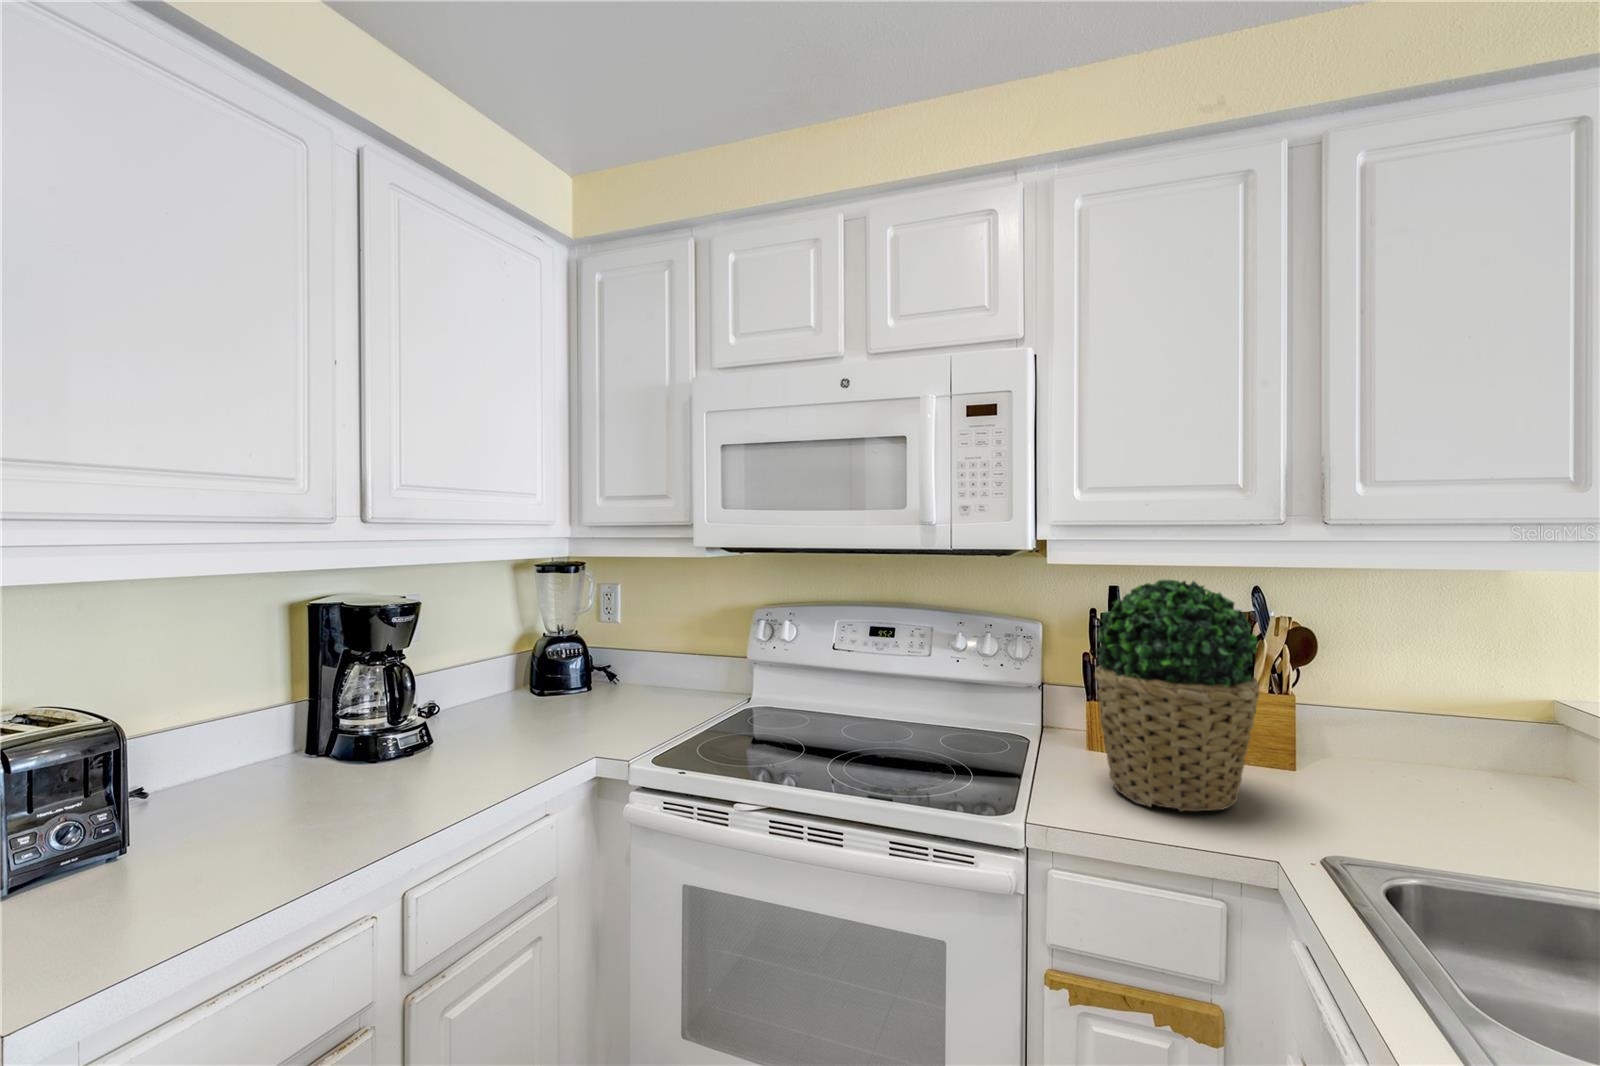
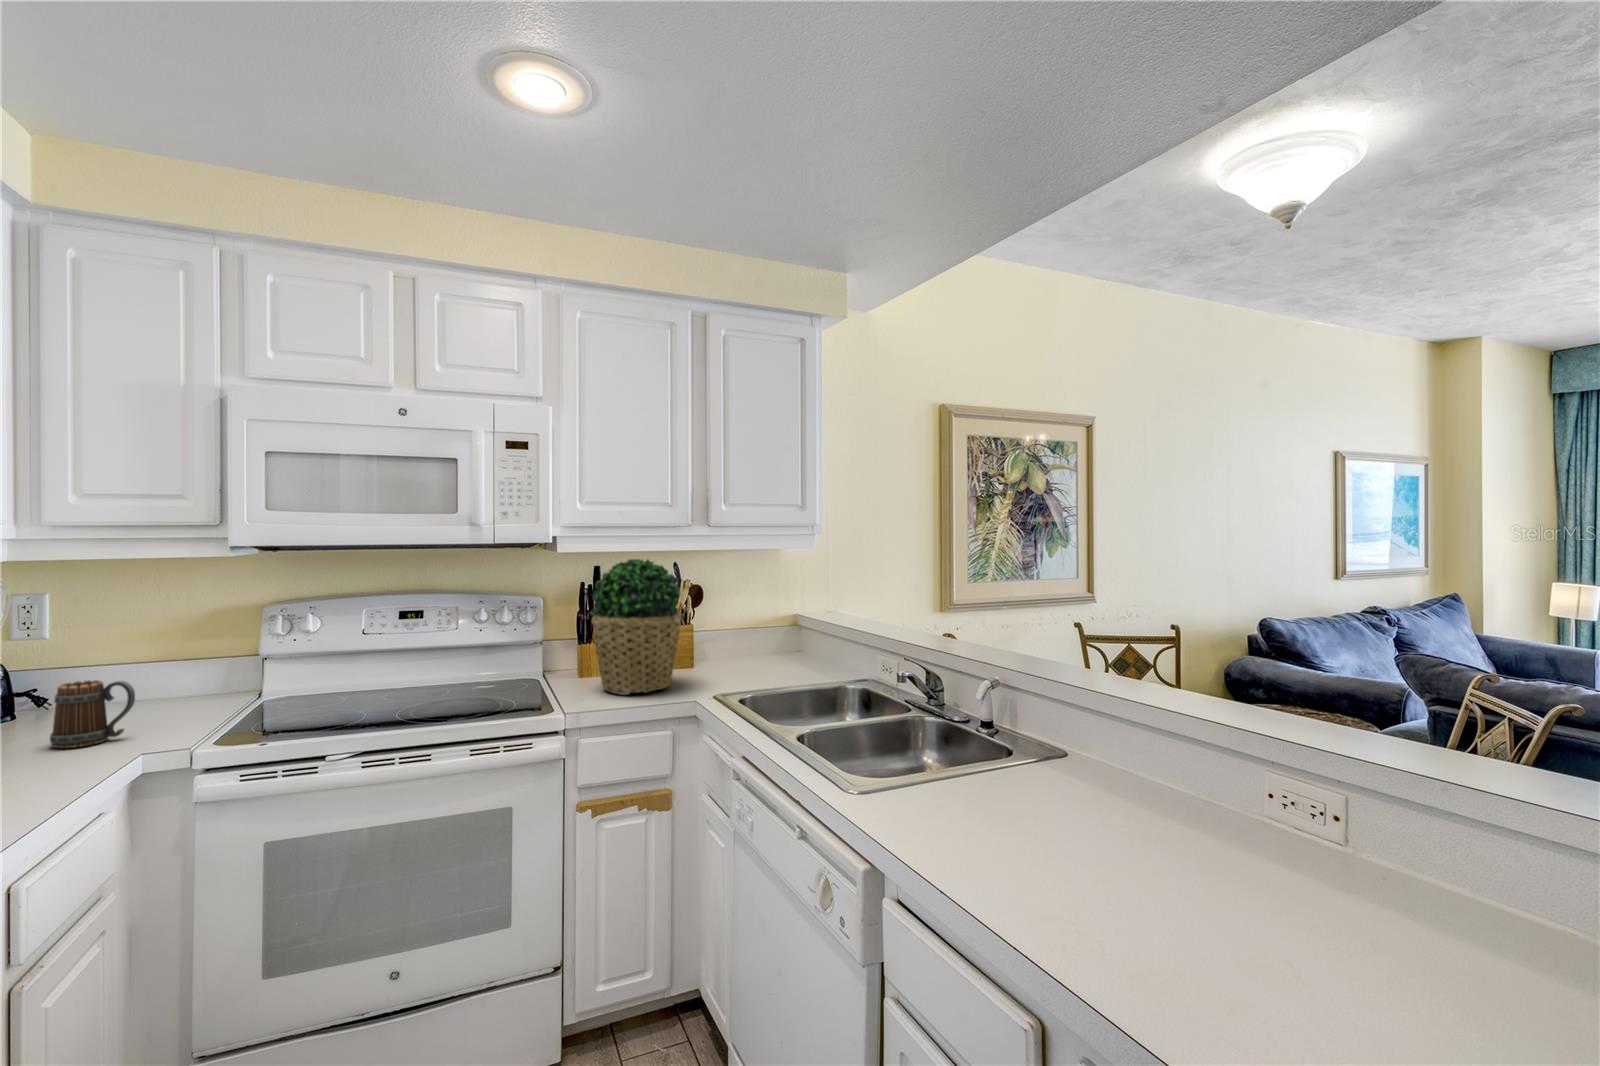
mug: none [570,670,624,733] -> present [50,680,135,748]

